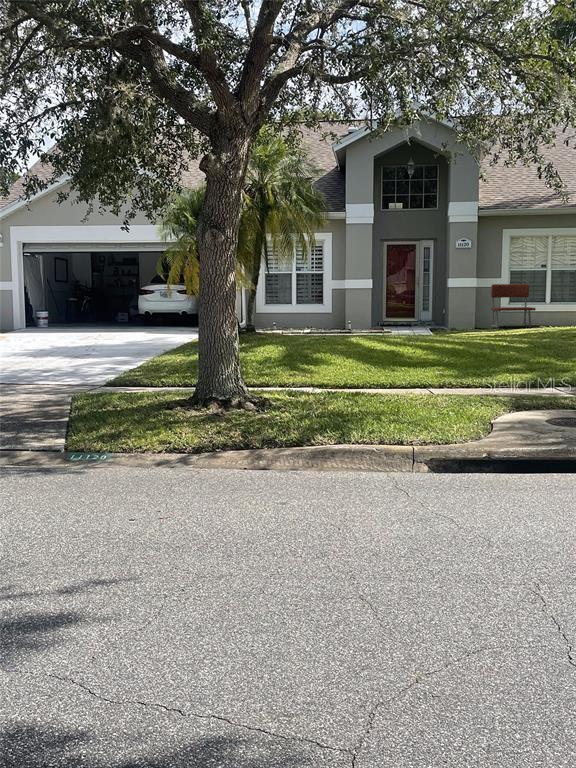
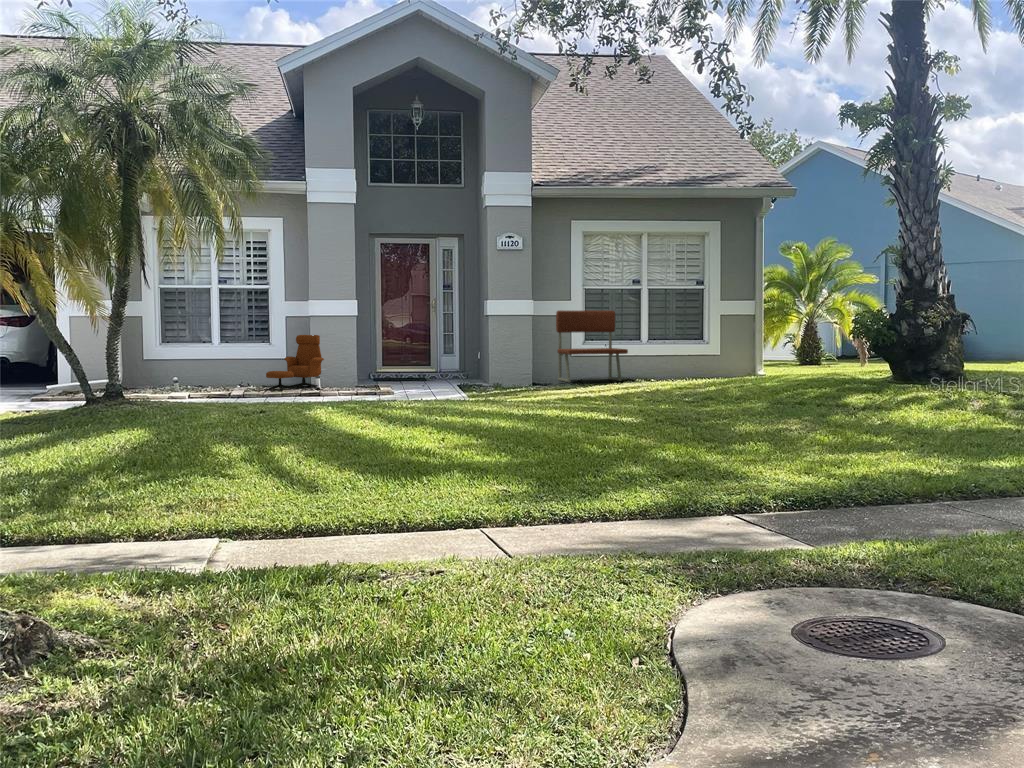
lounge chair: none [322,299,354,330] -> present [266,335,324,390]

